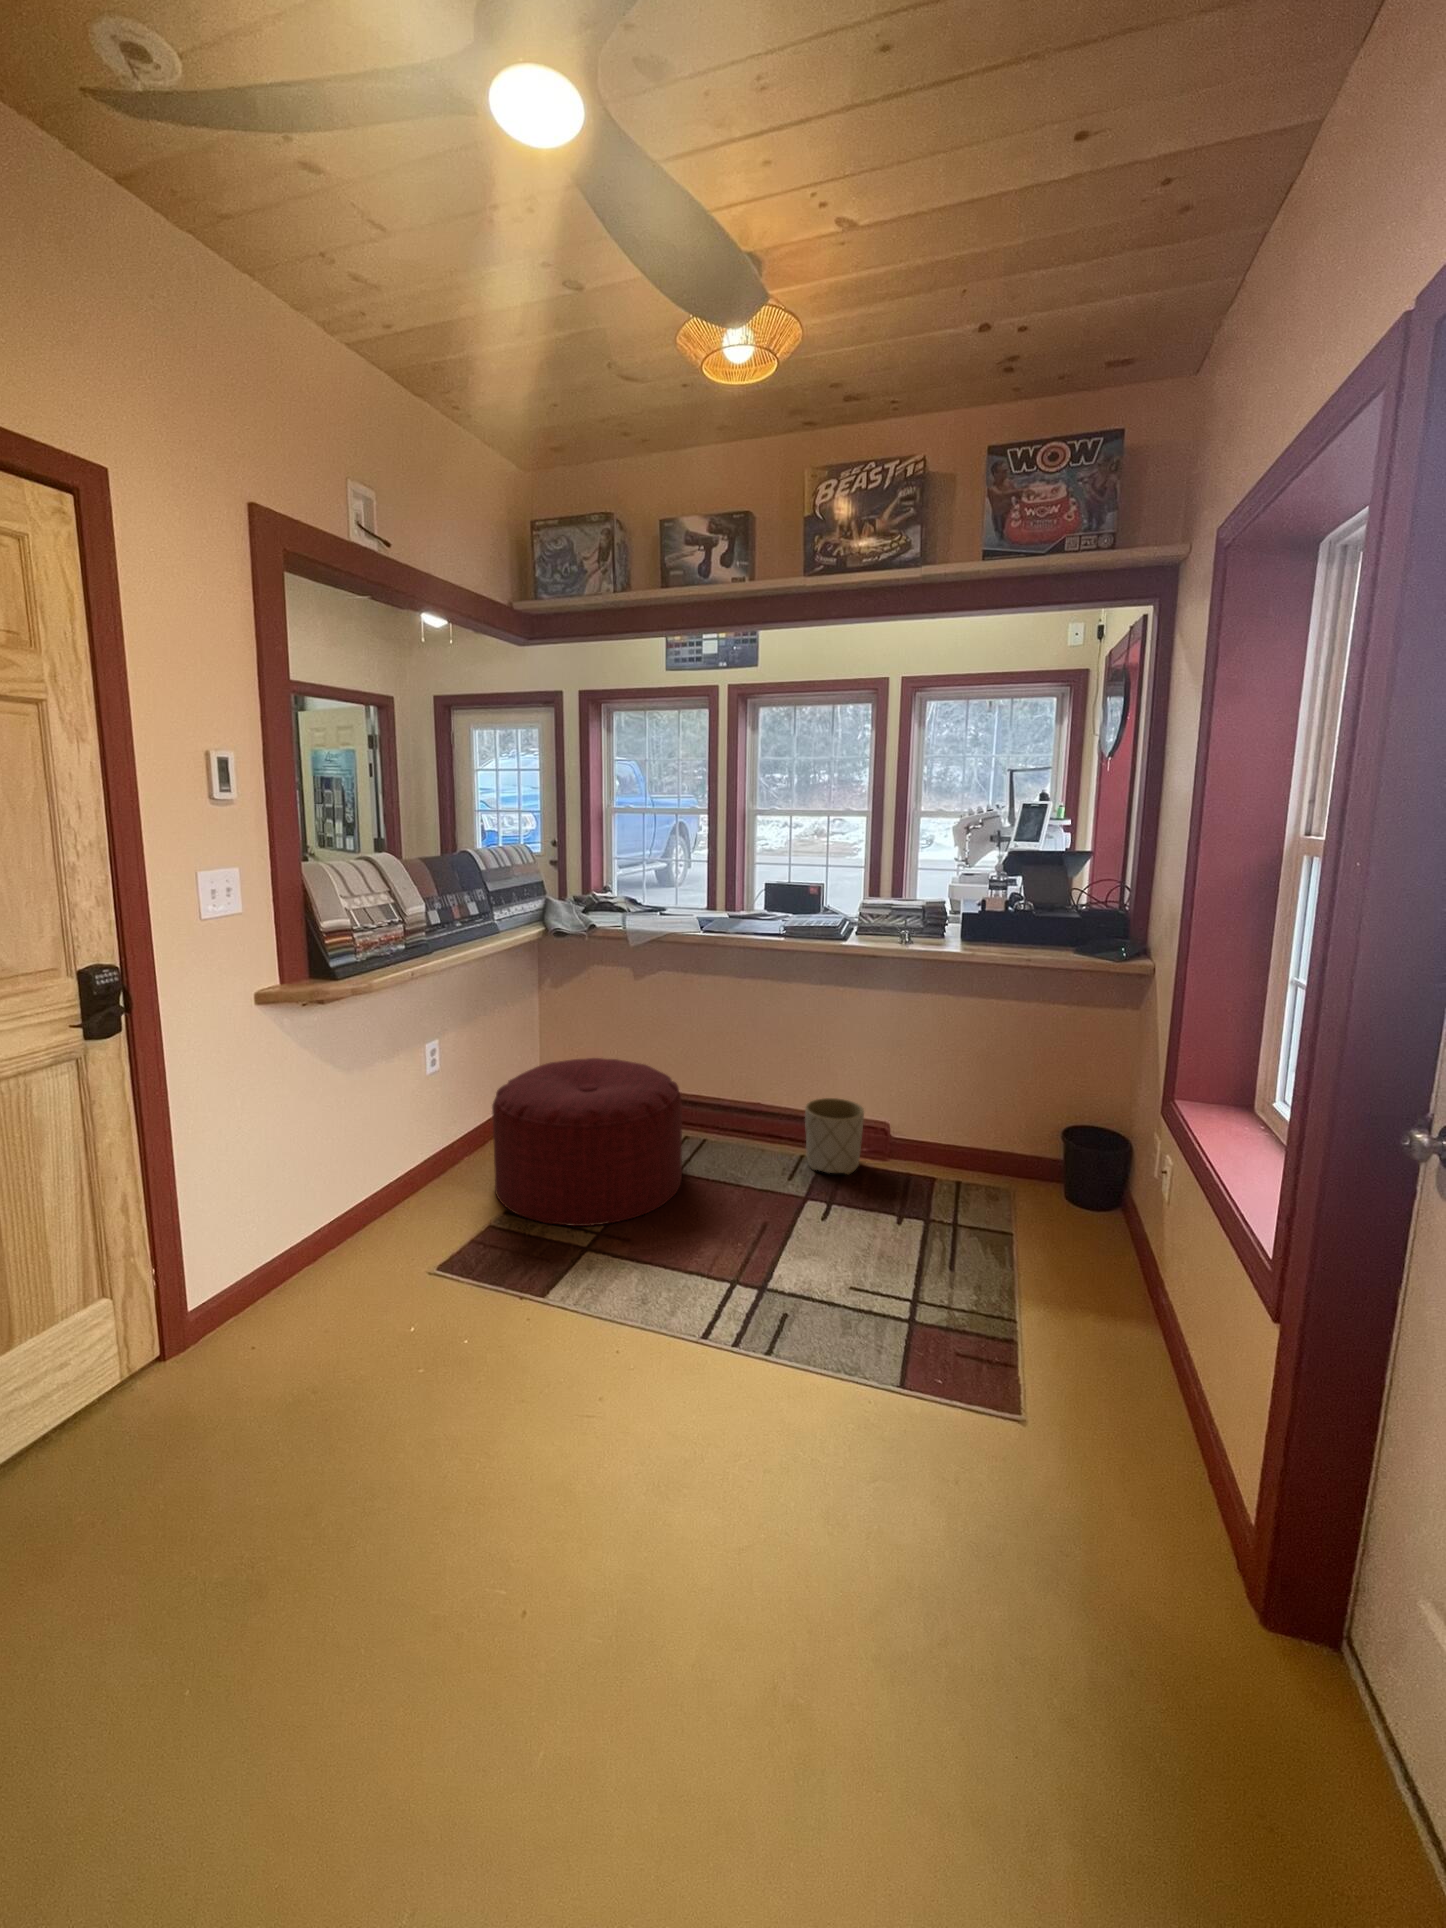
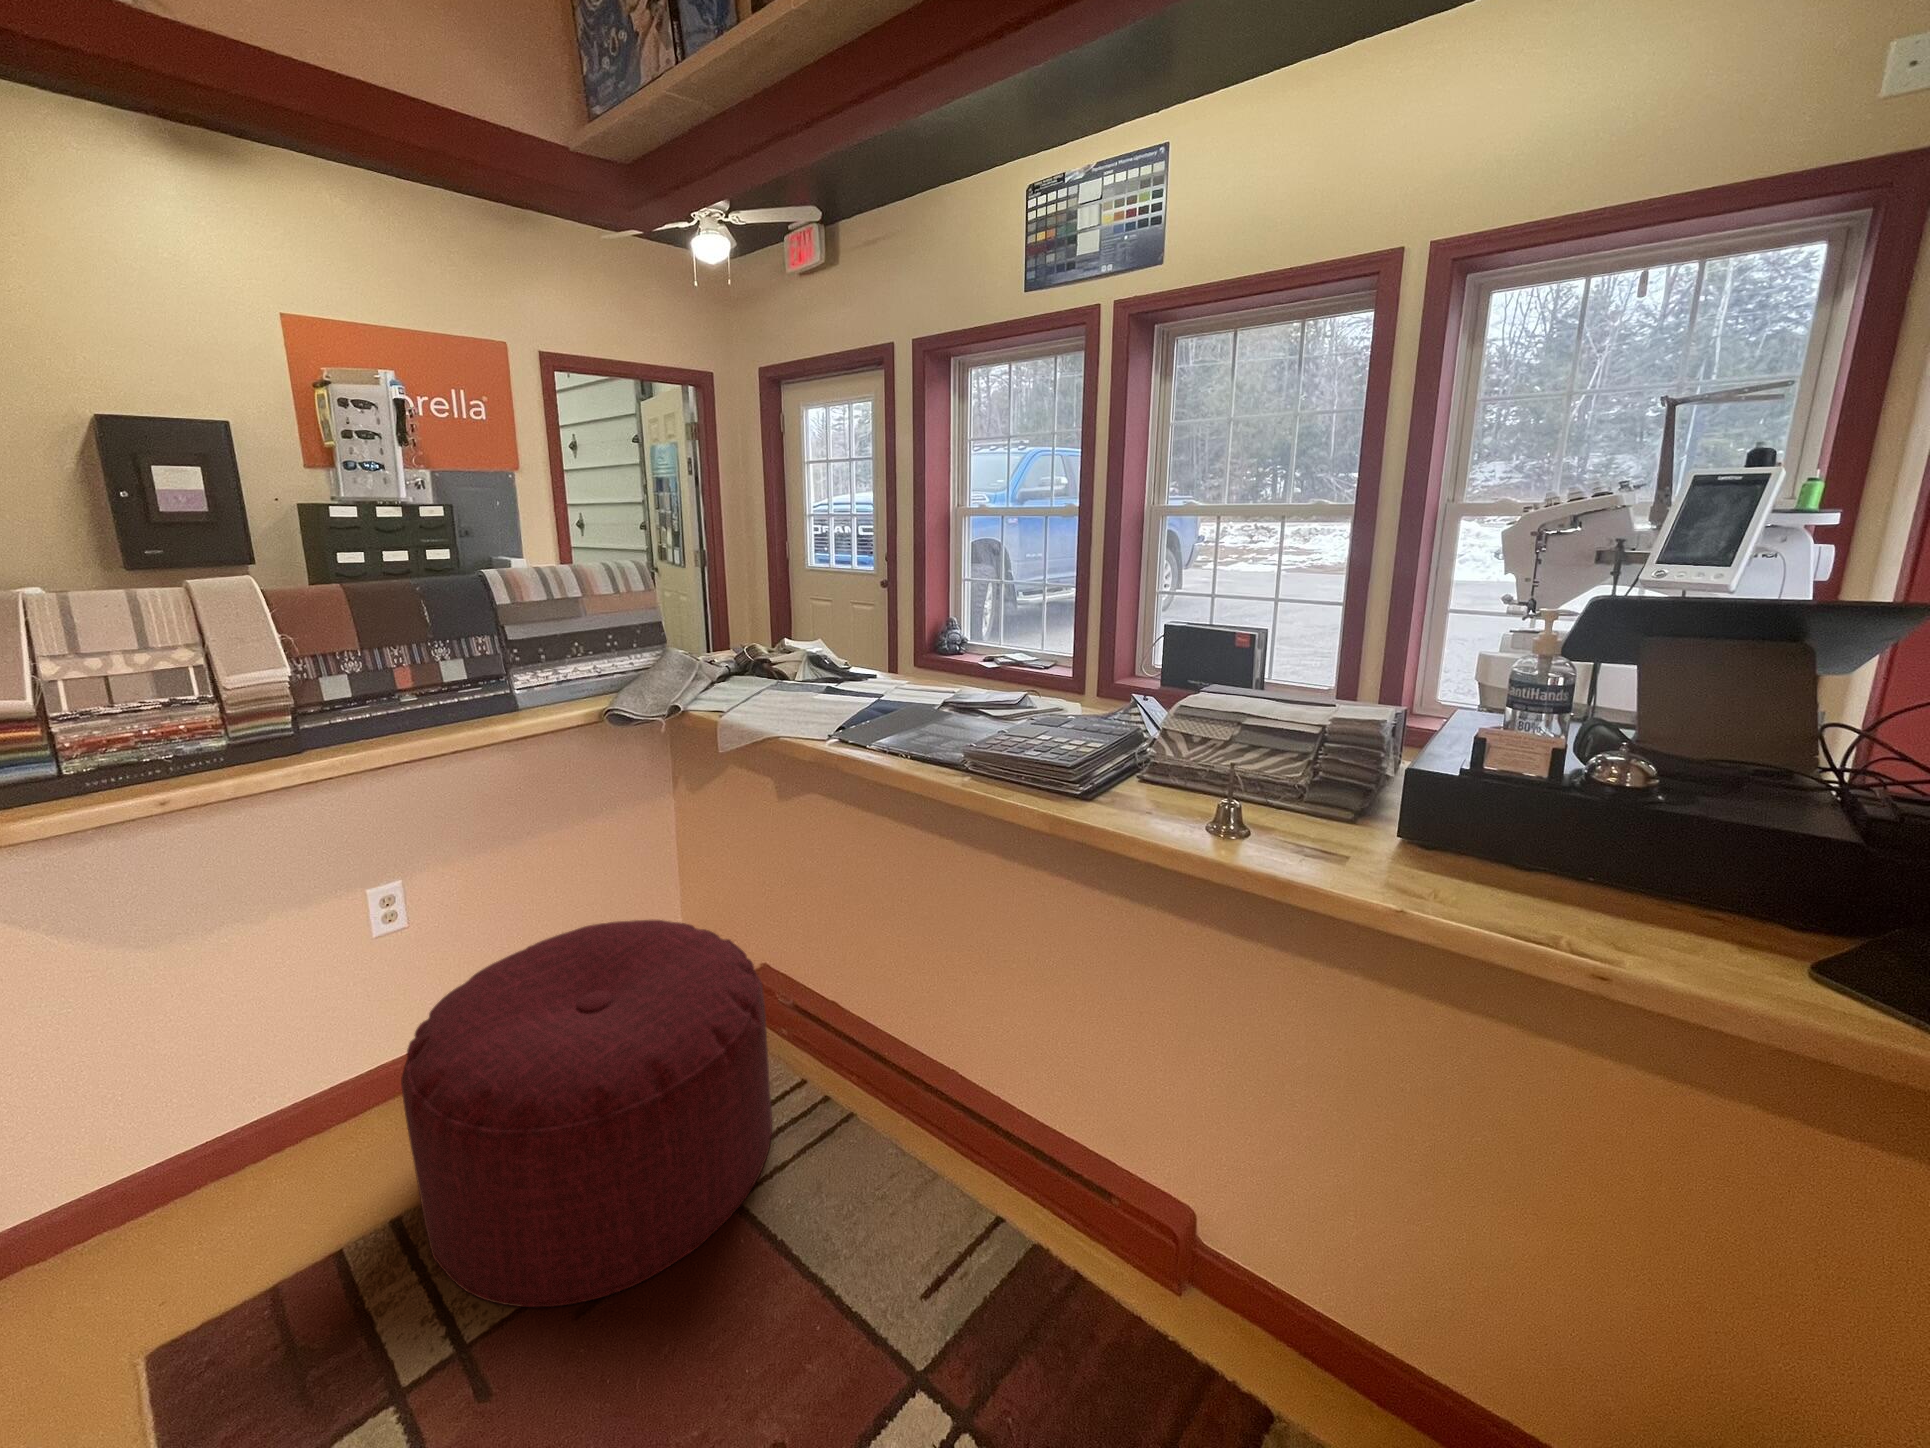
planter: present [805,1098,864,1174] -> none [987,1108,1118,1317]

